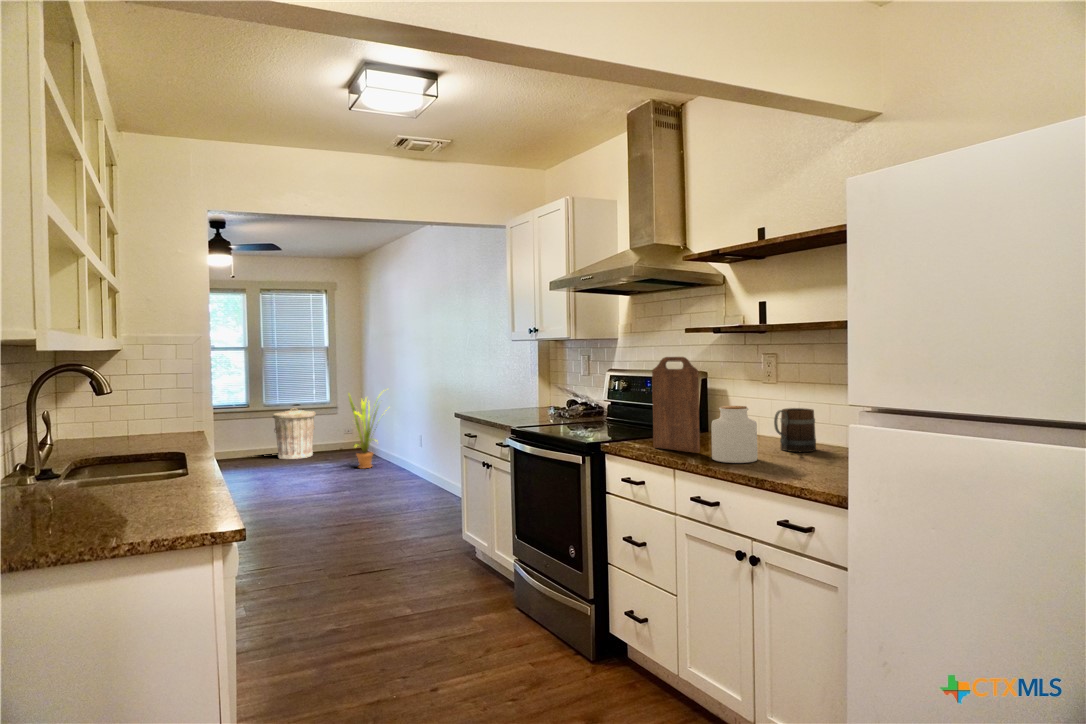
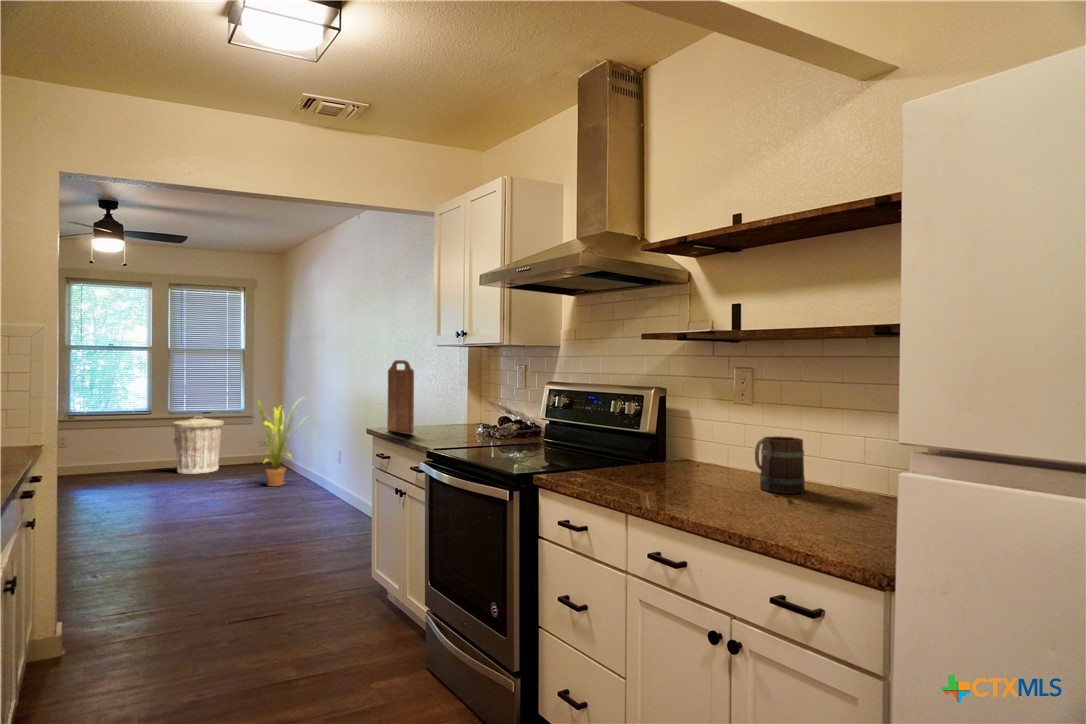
cutting board: present [652,357,700,453] -> present [387,360,414,434]
jar: present [711,406,758,463] -> none [677,433,736,510]

